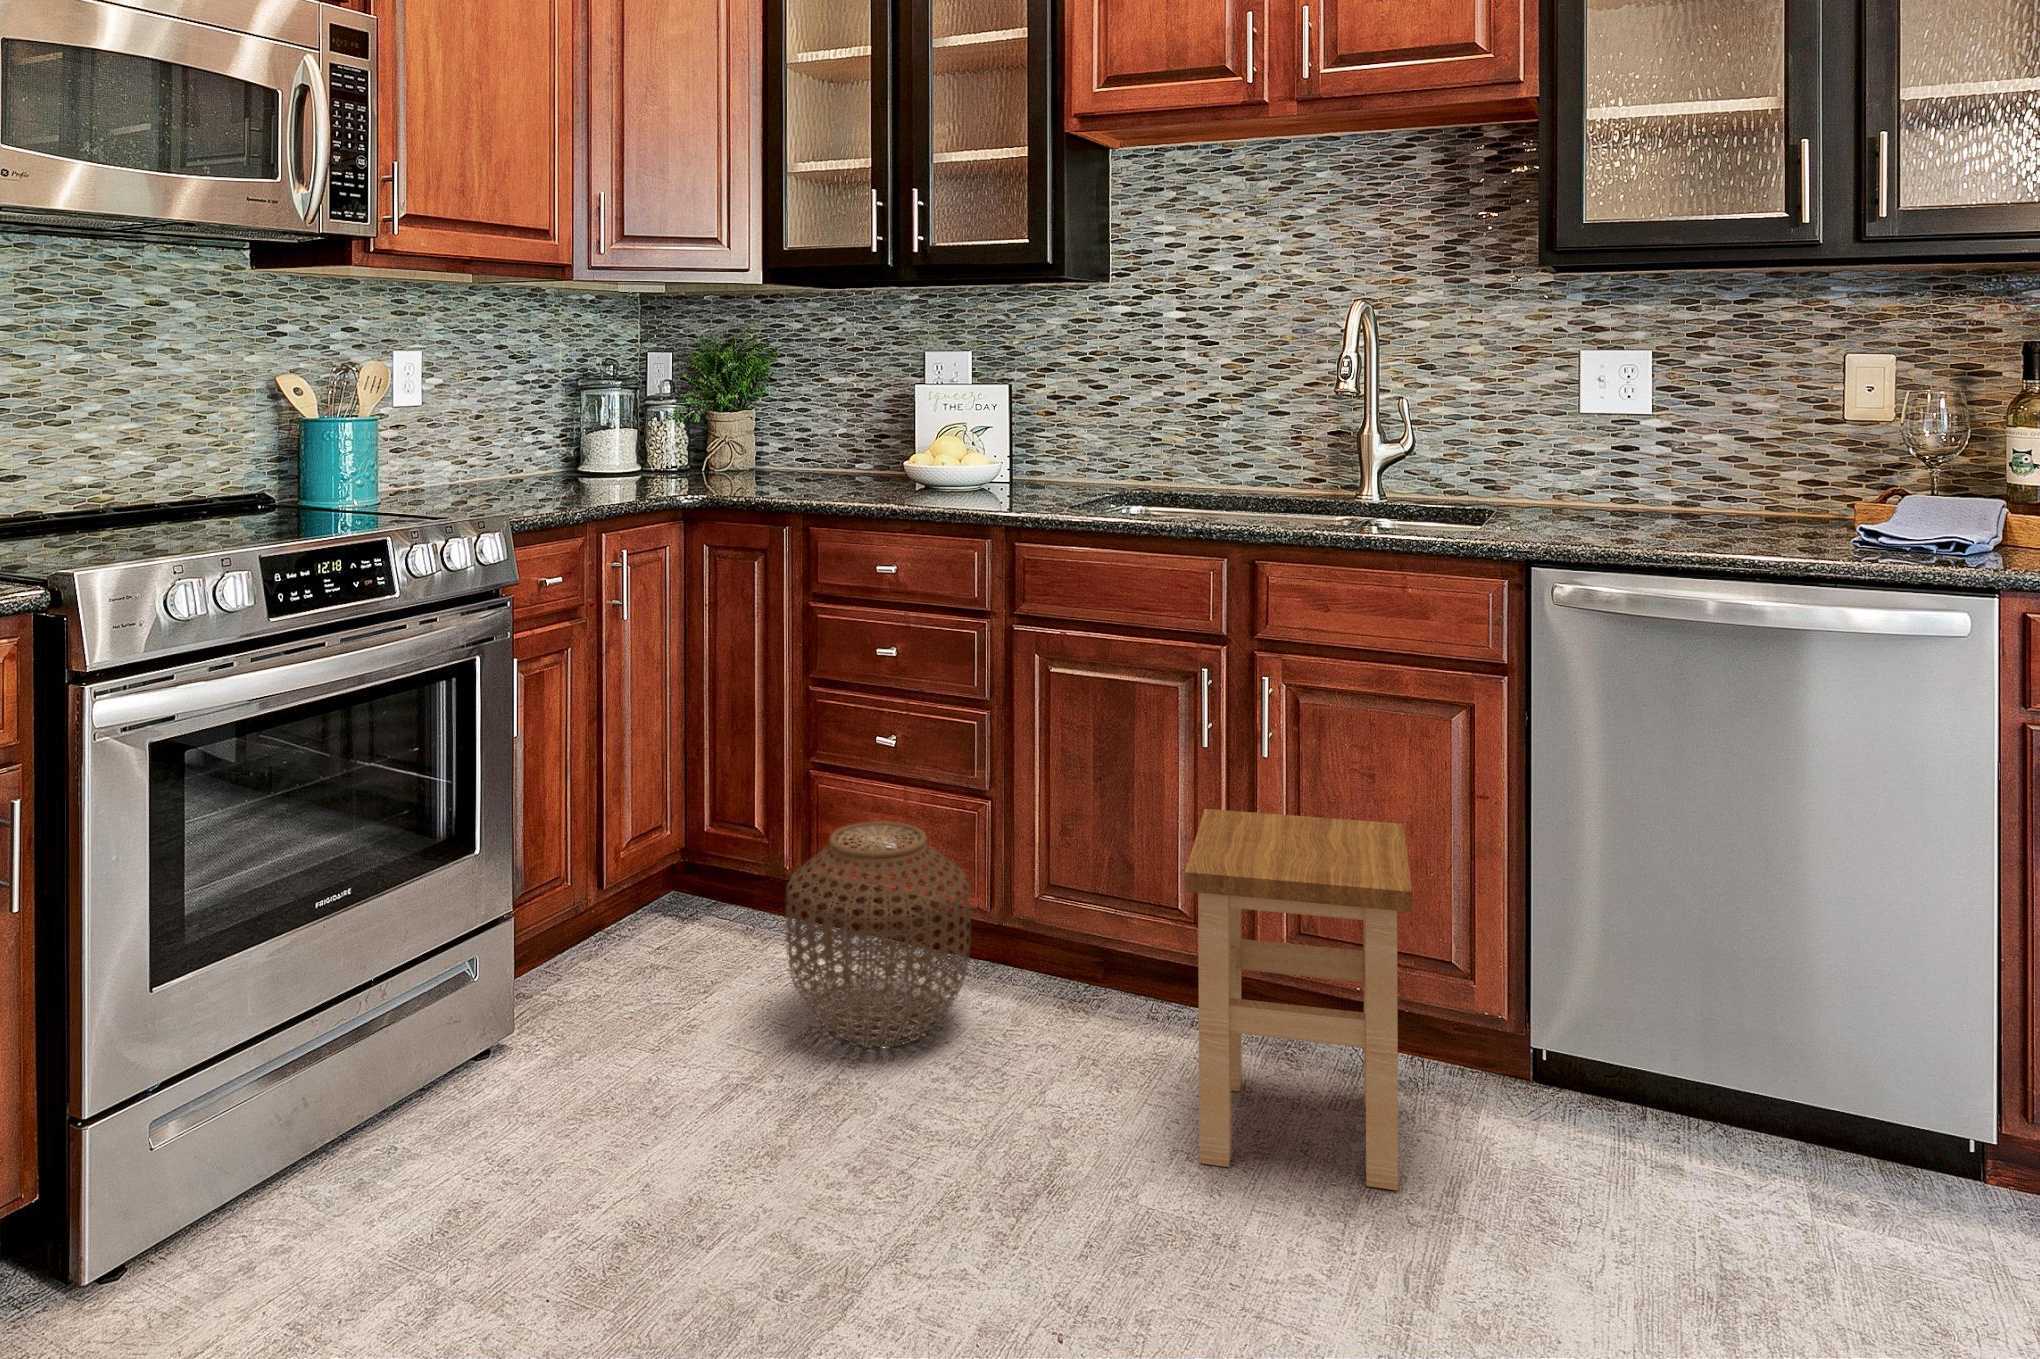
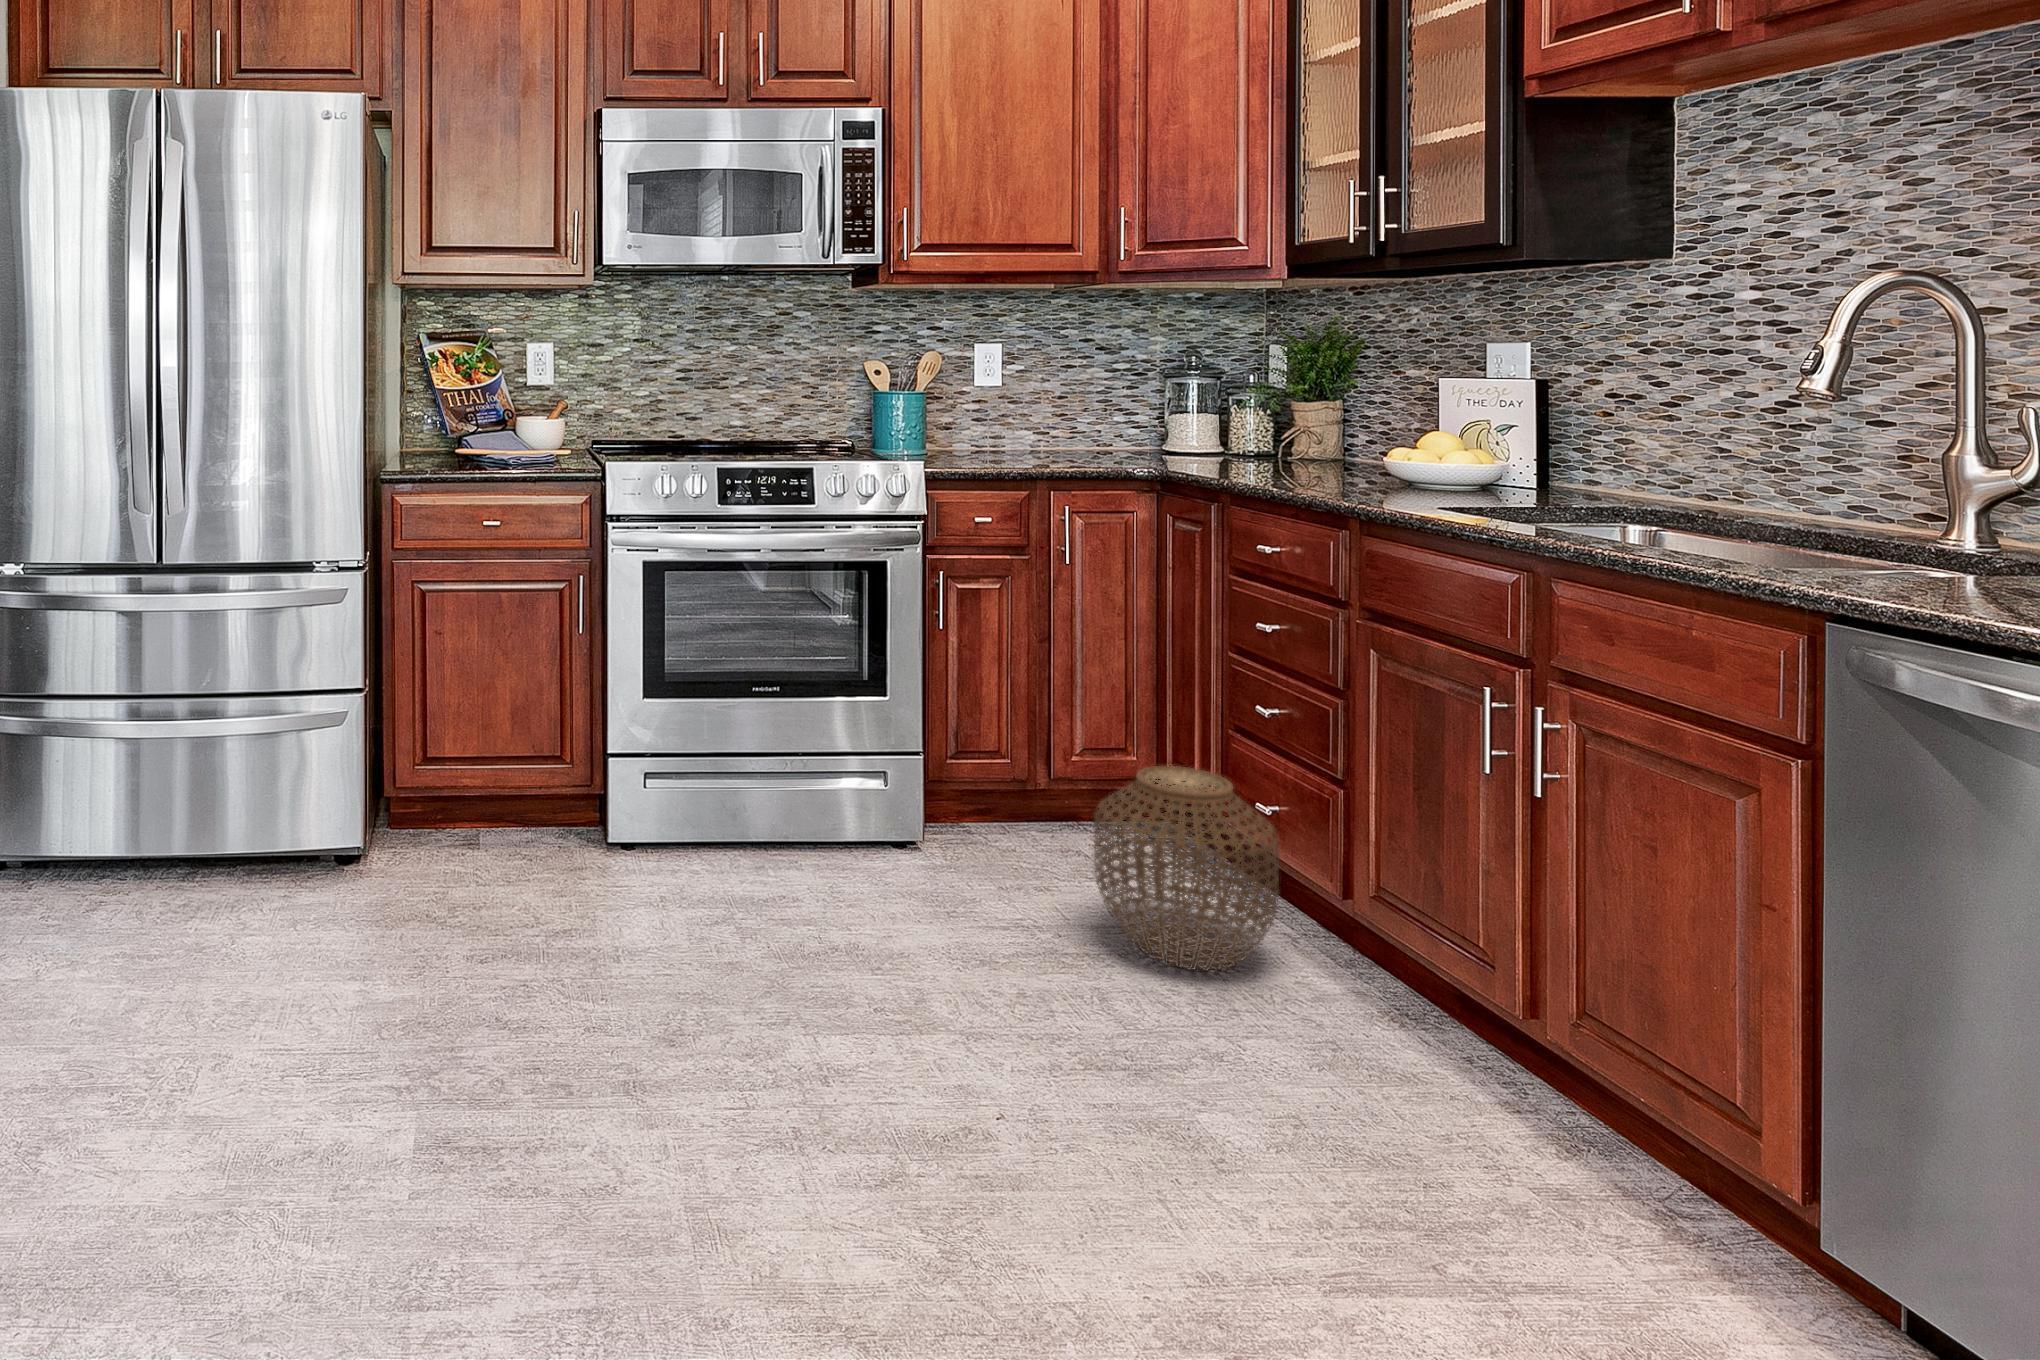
stool: present [1185,809,1412,1190] -> none [1273,833,1663,1275]

